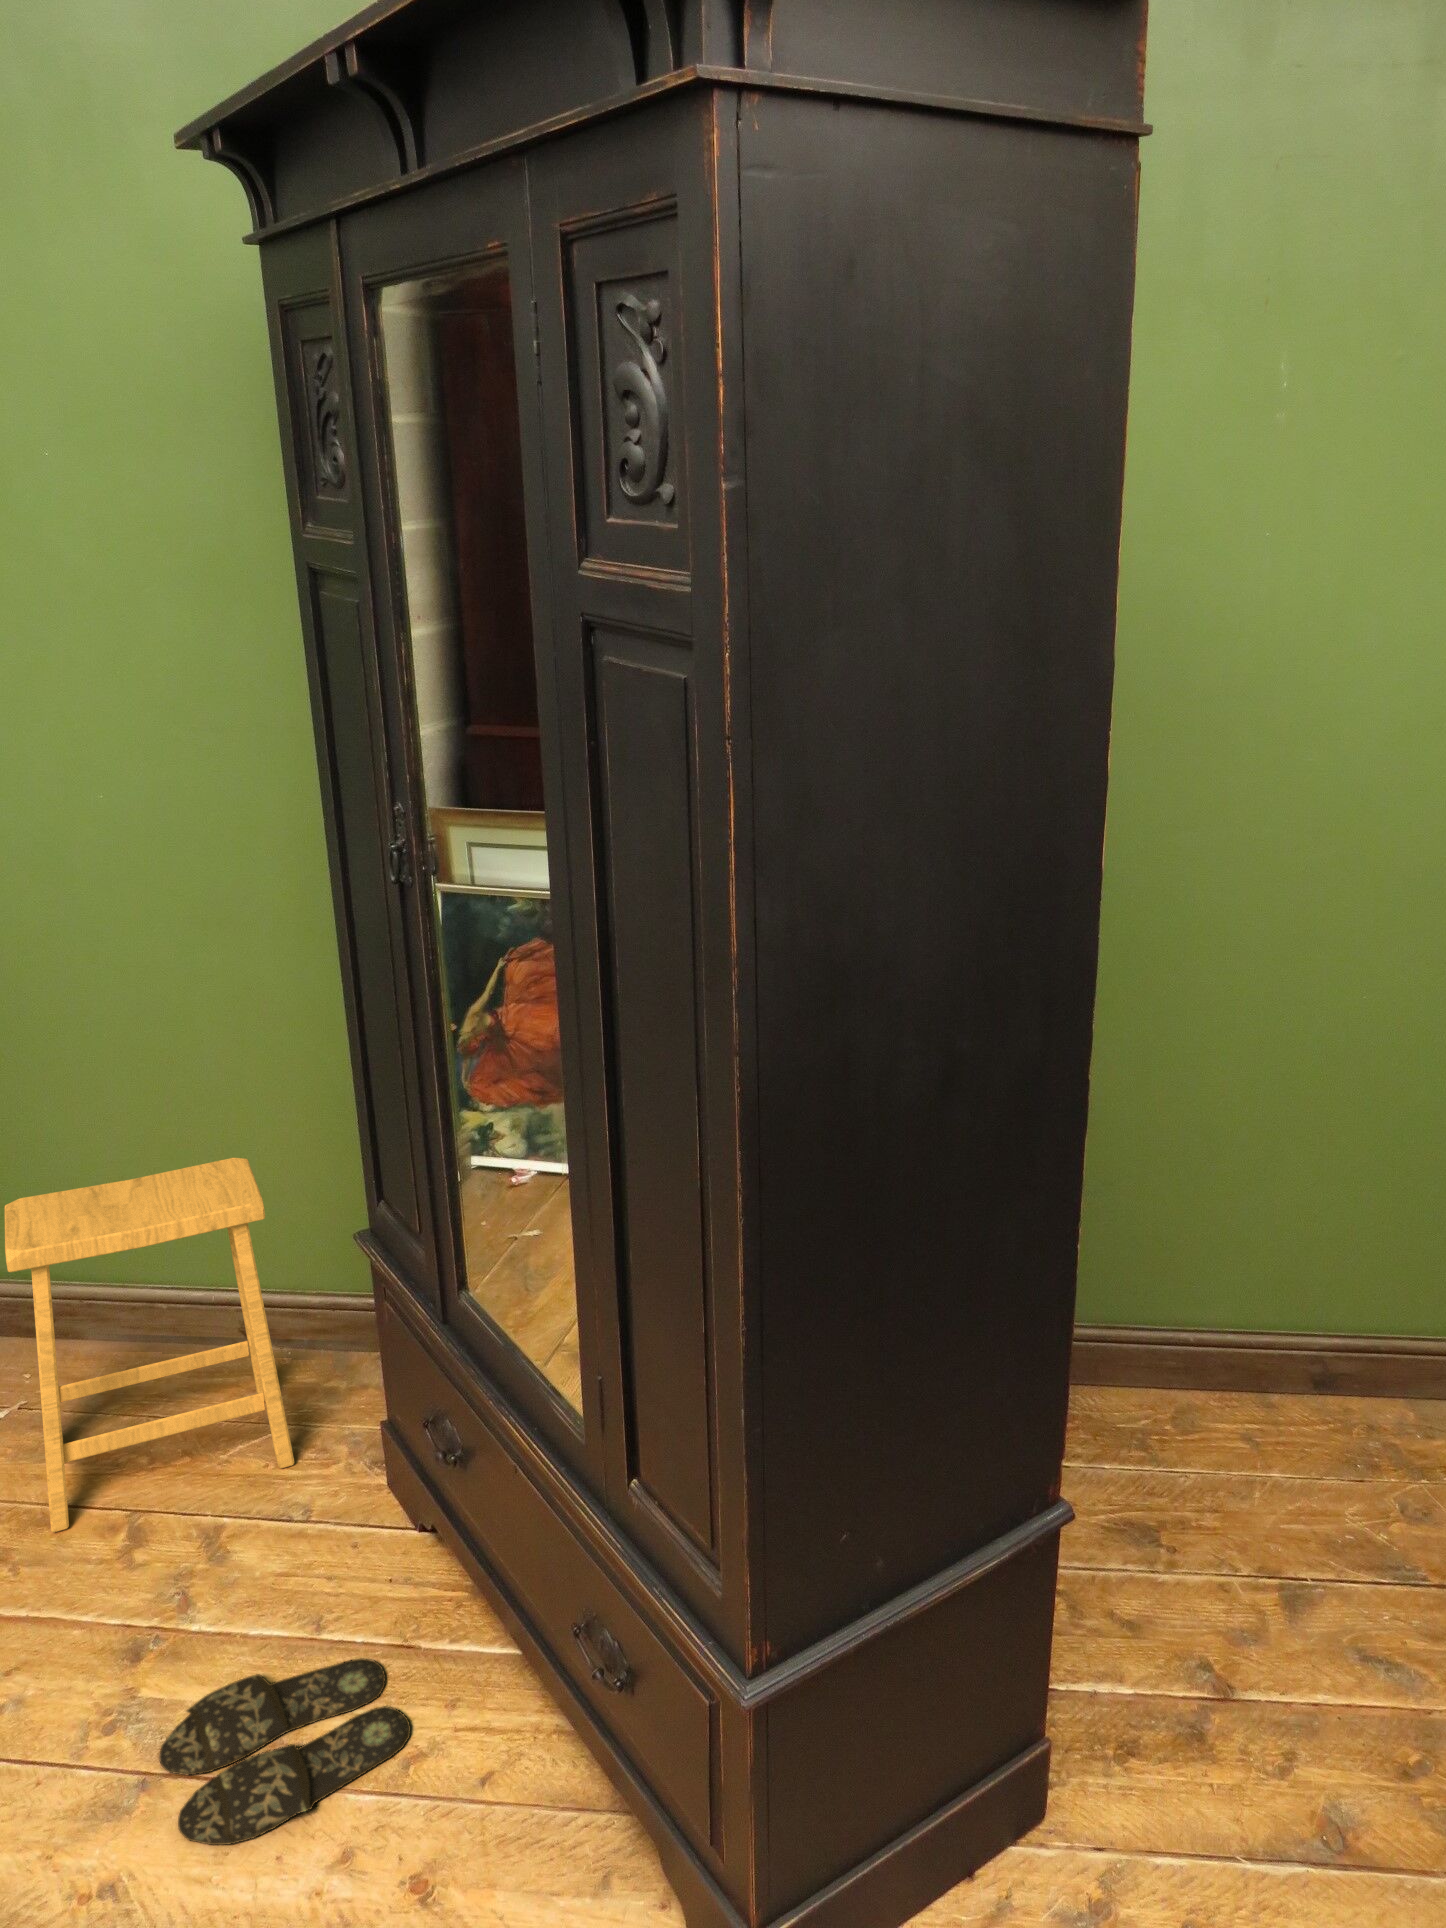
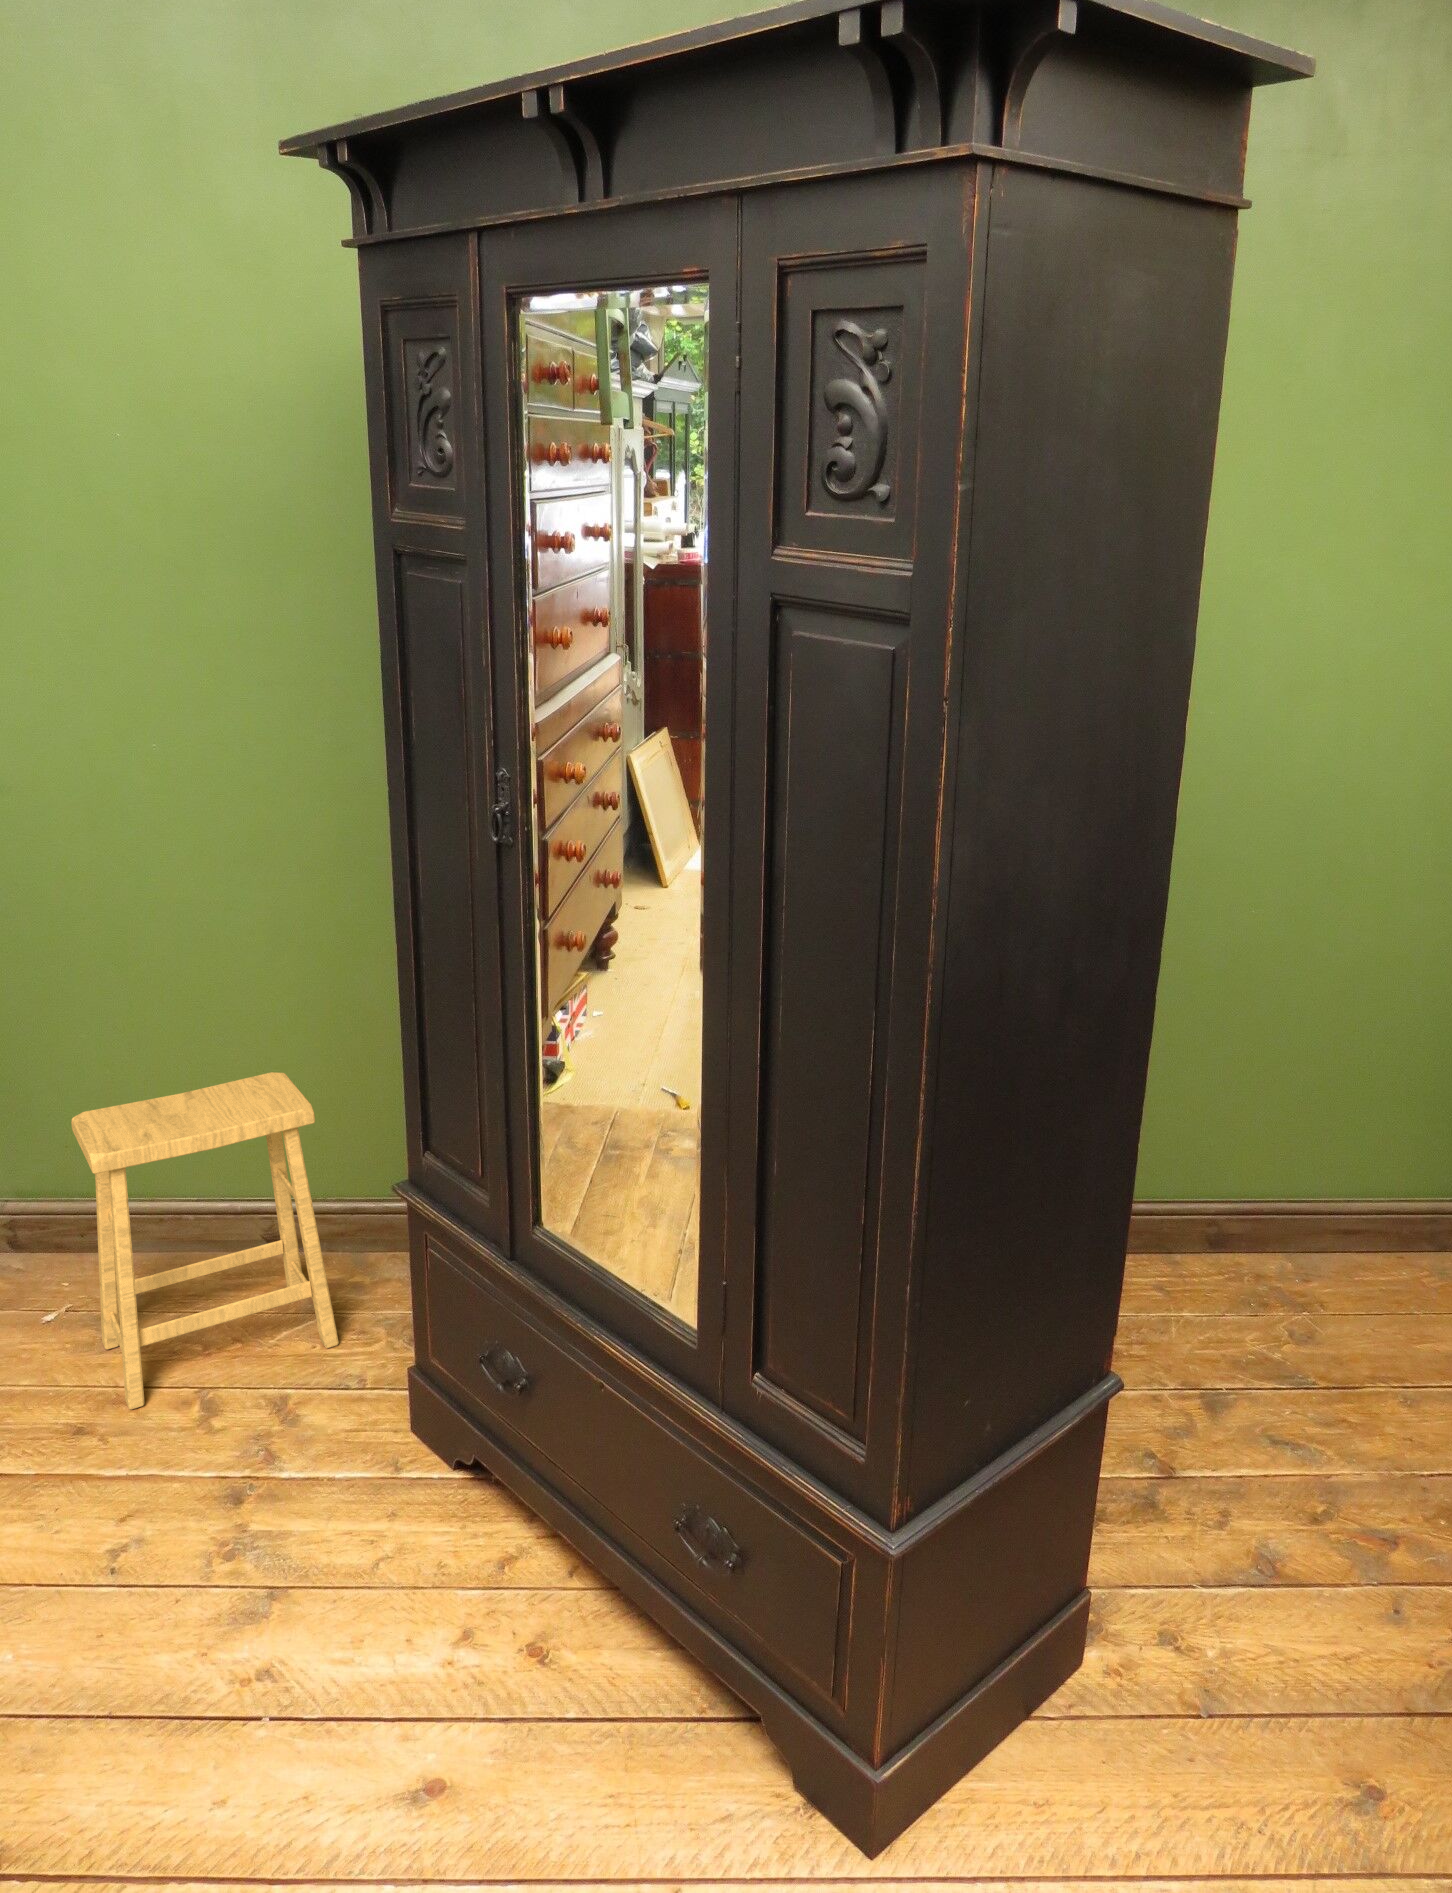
slippers: present [159,1658,411,1845] -> none [282,1491,499,1636]

